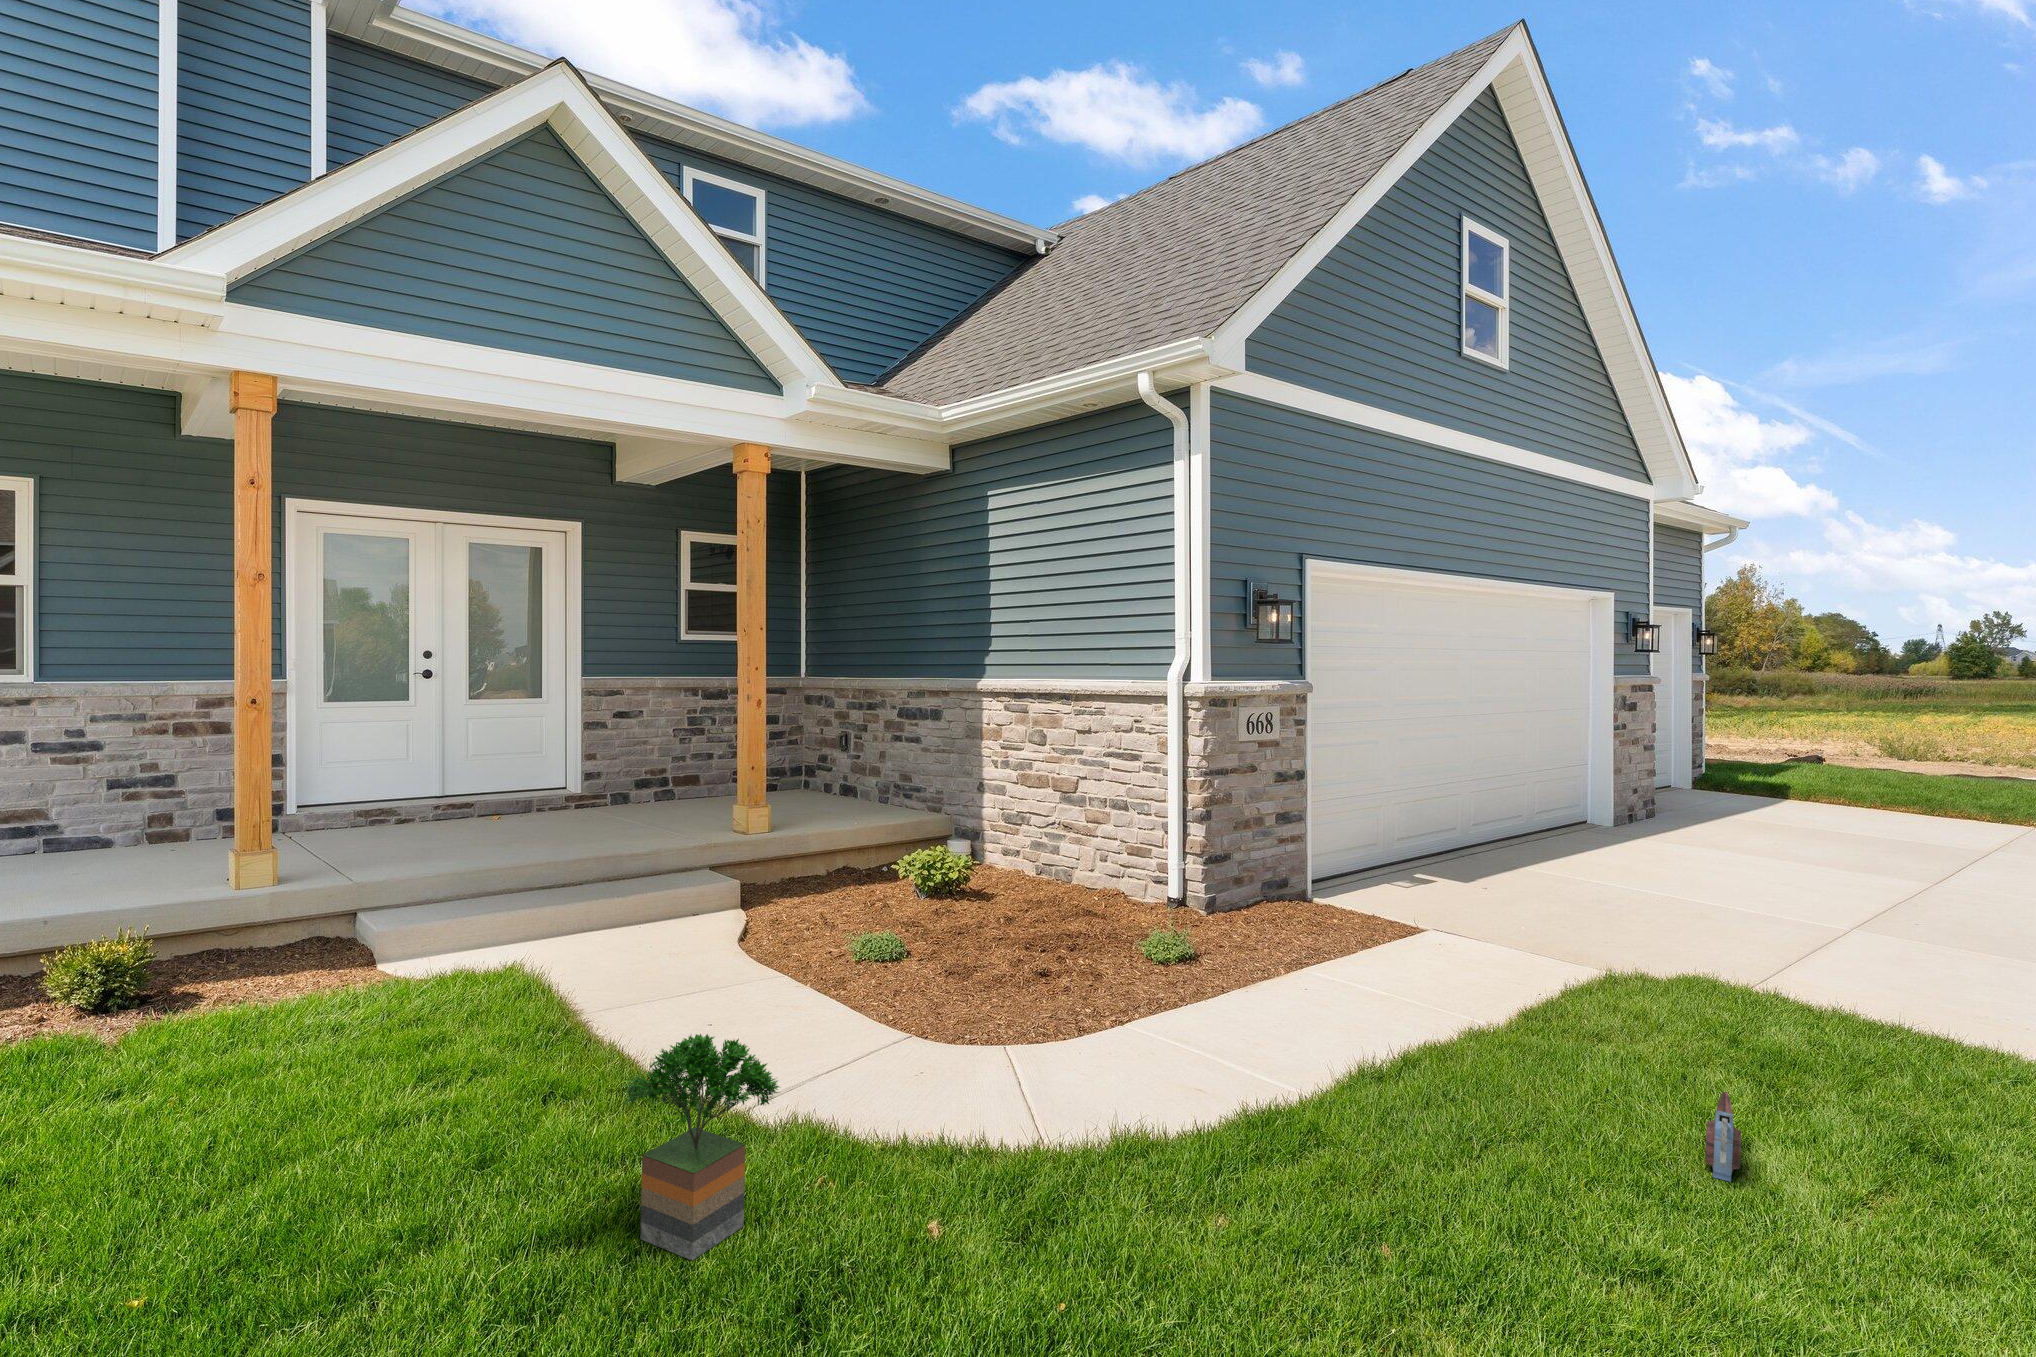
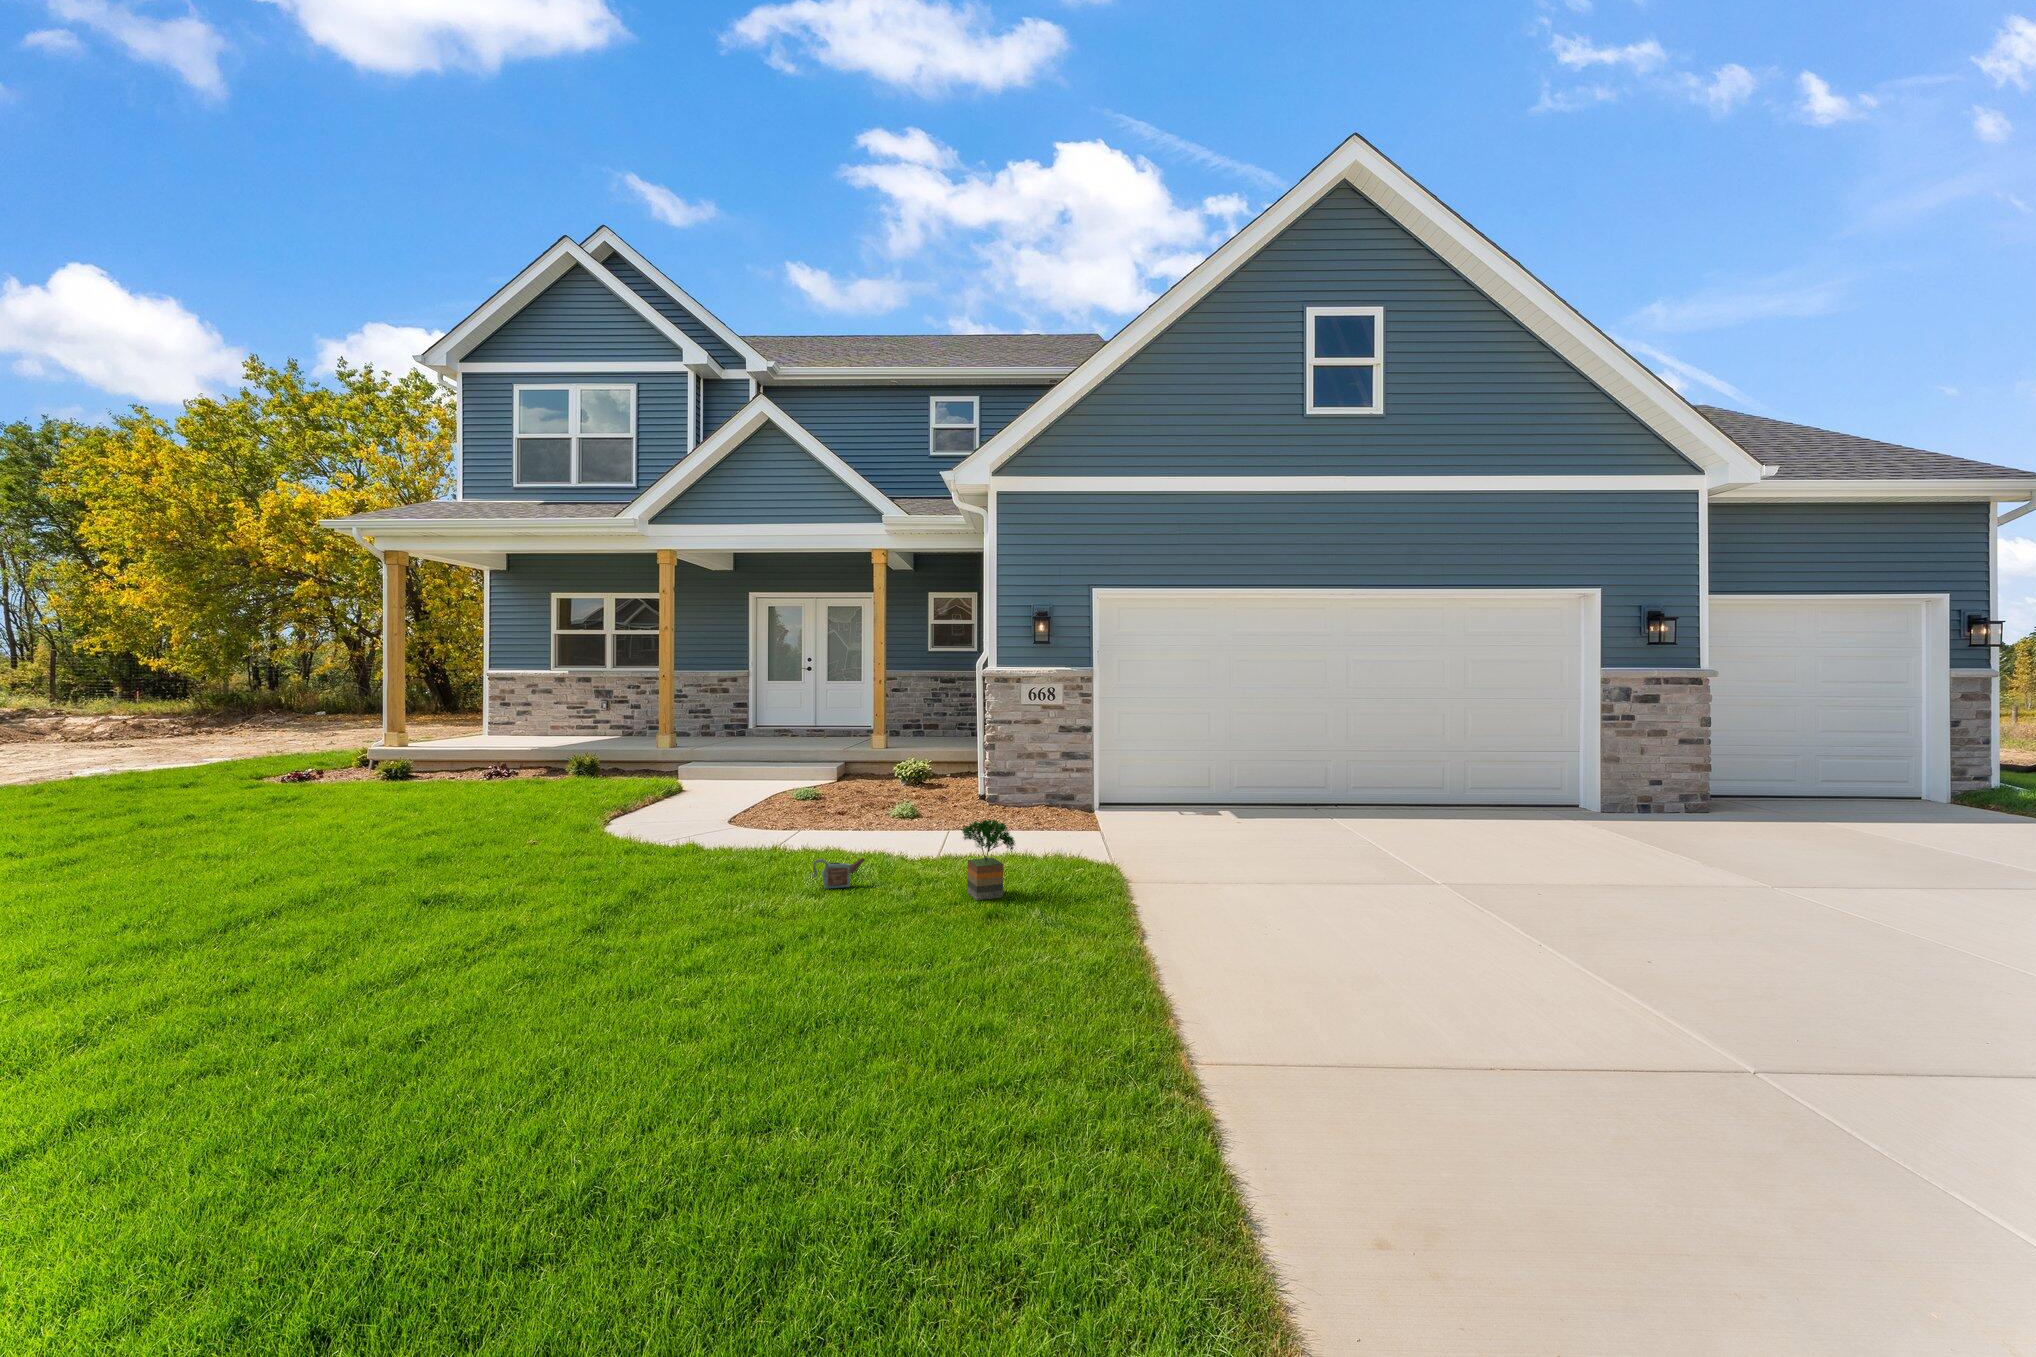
potted tree: present [624,1034,779,1261] -> present [962,819,1015,900]

